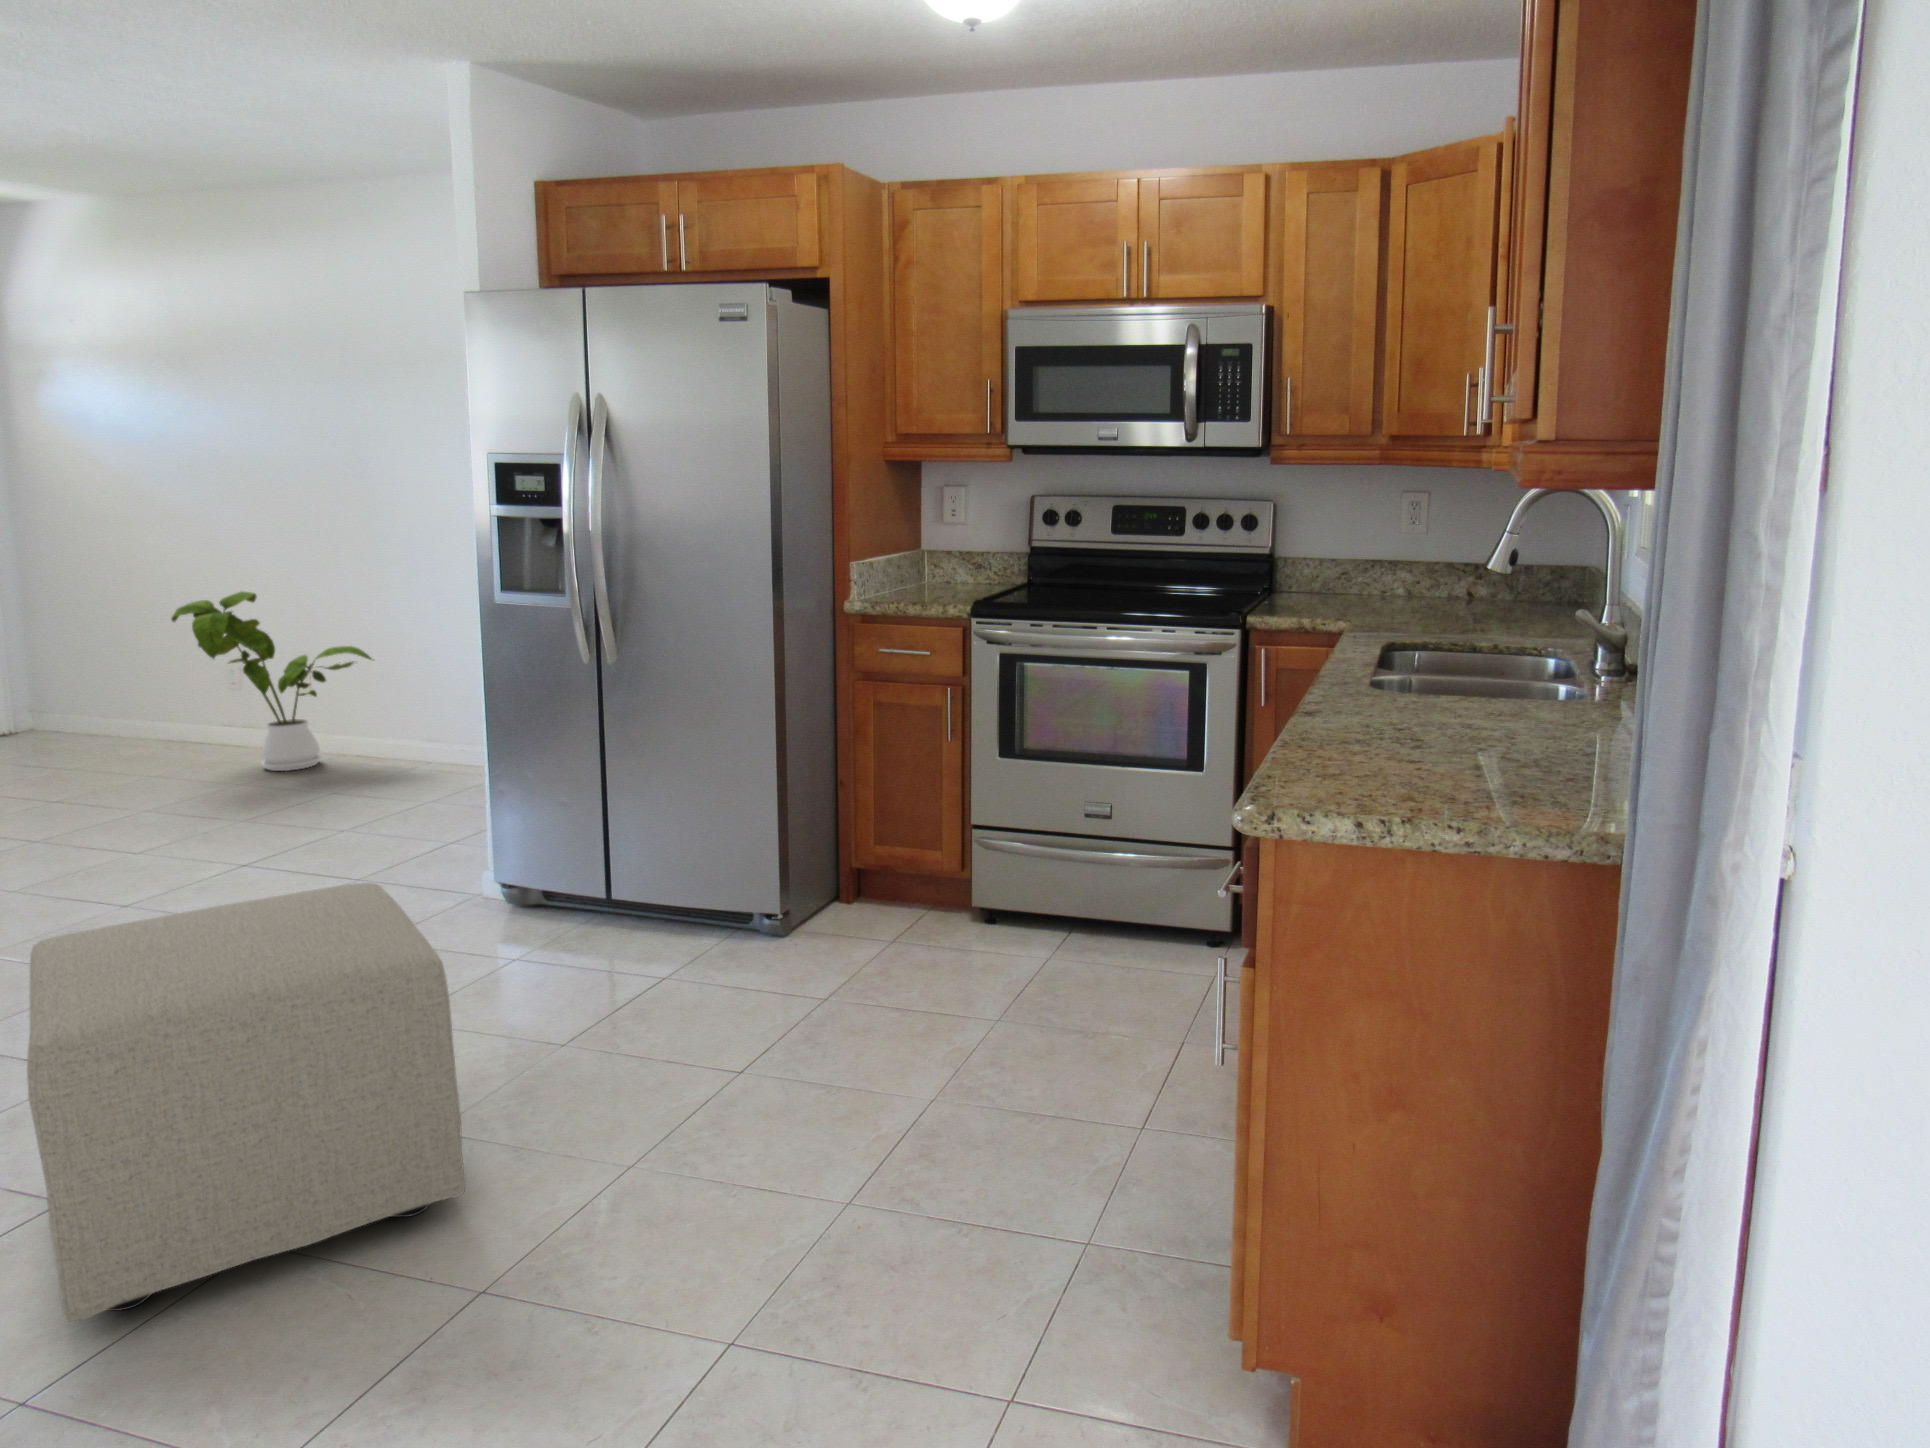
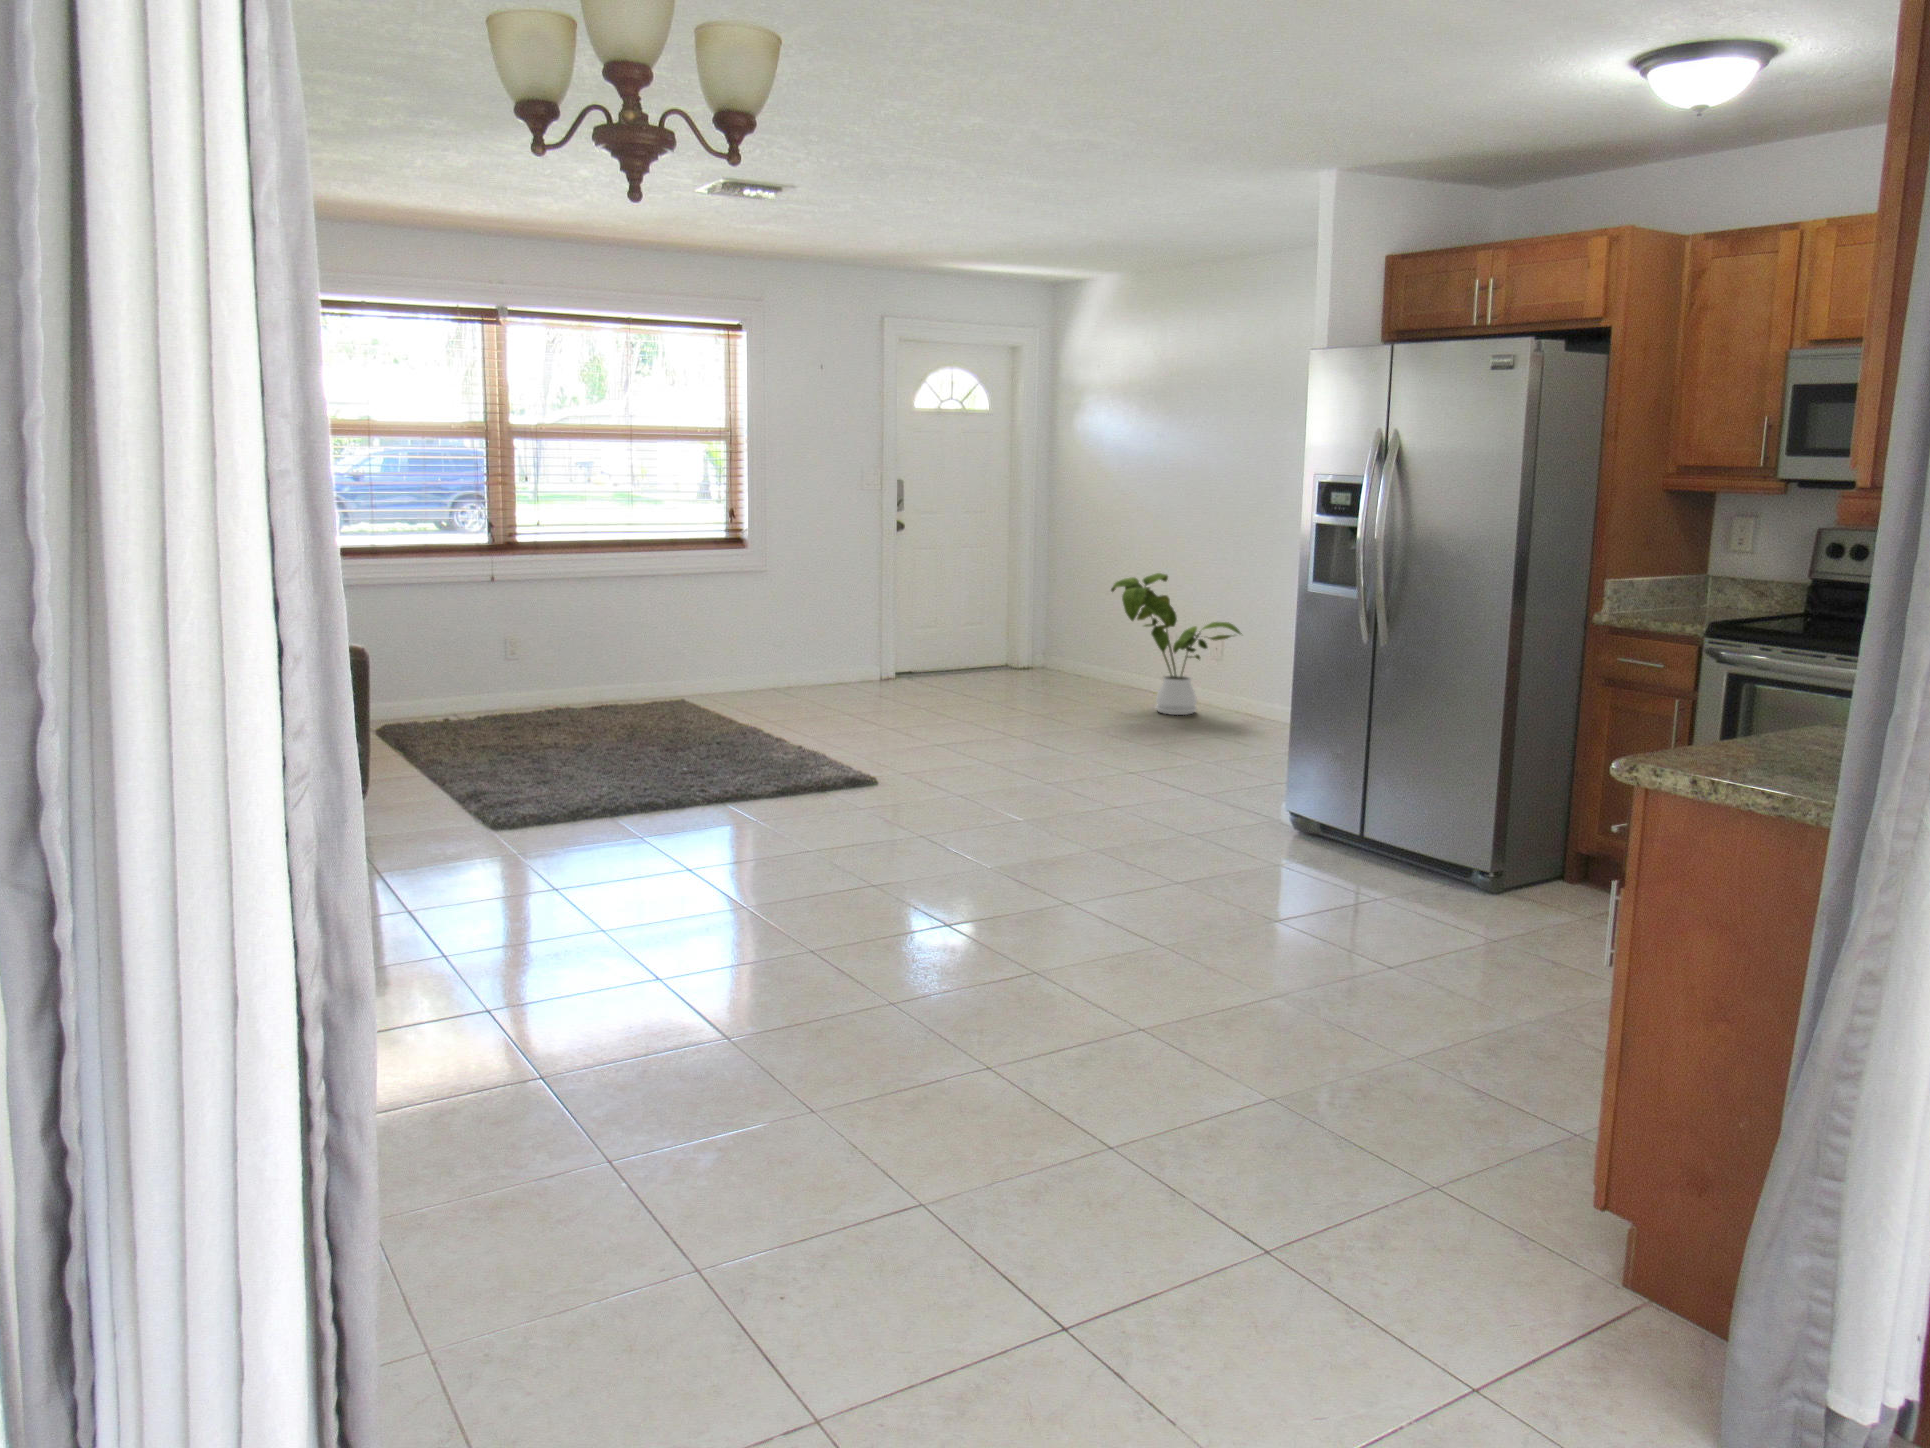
ottoman: present [27,883,465,1324] -> none [985,759,1199,967]

